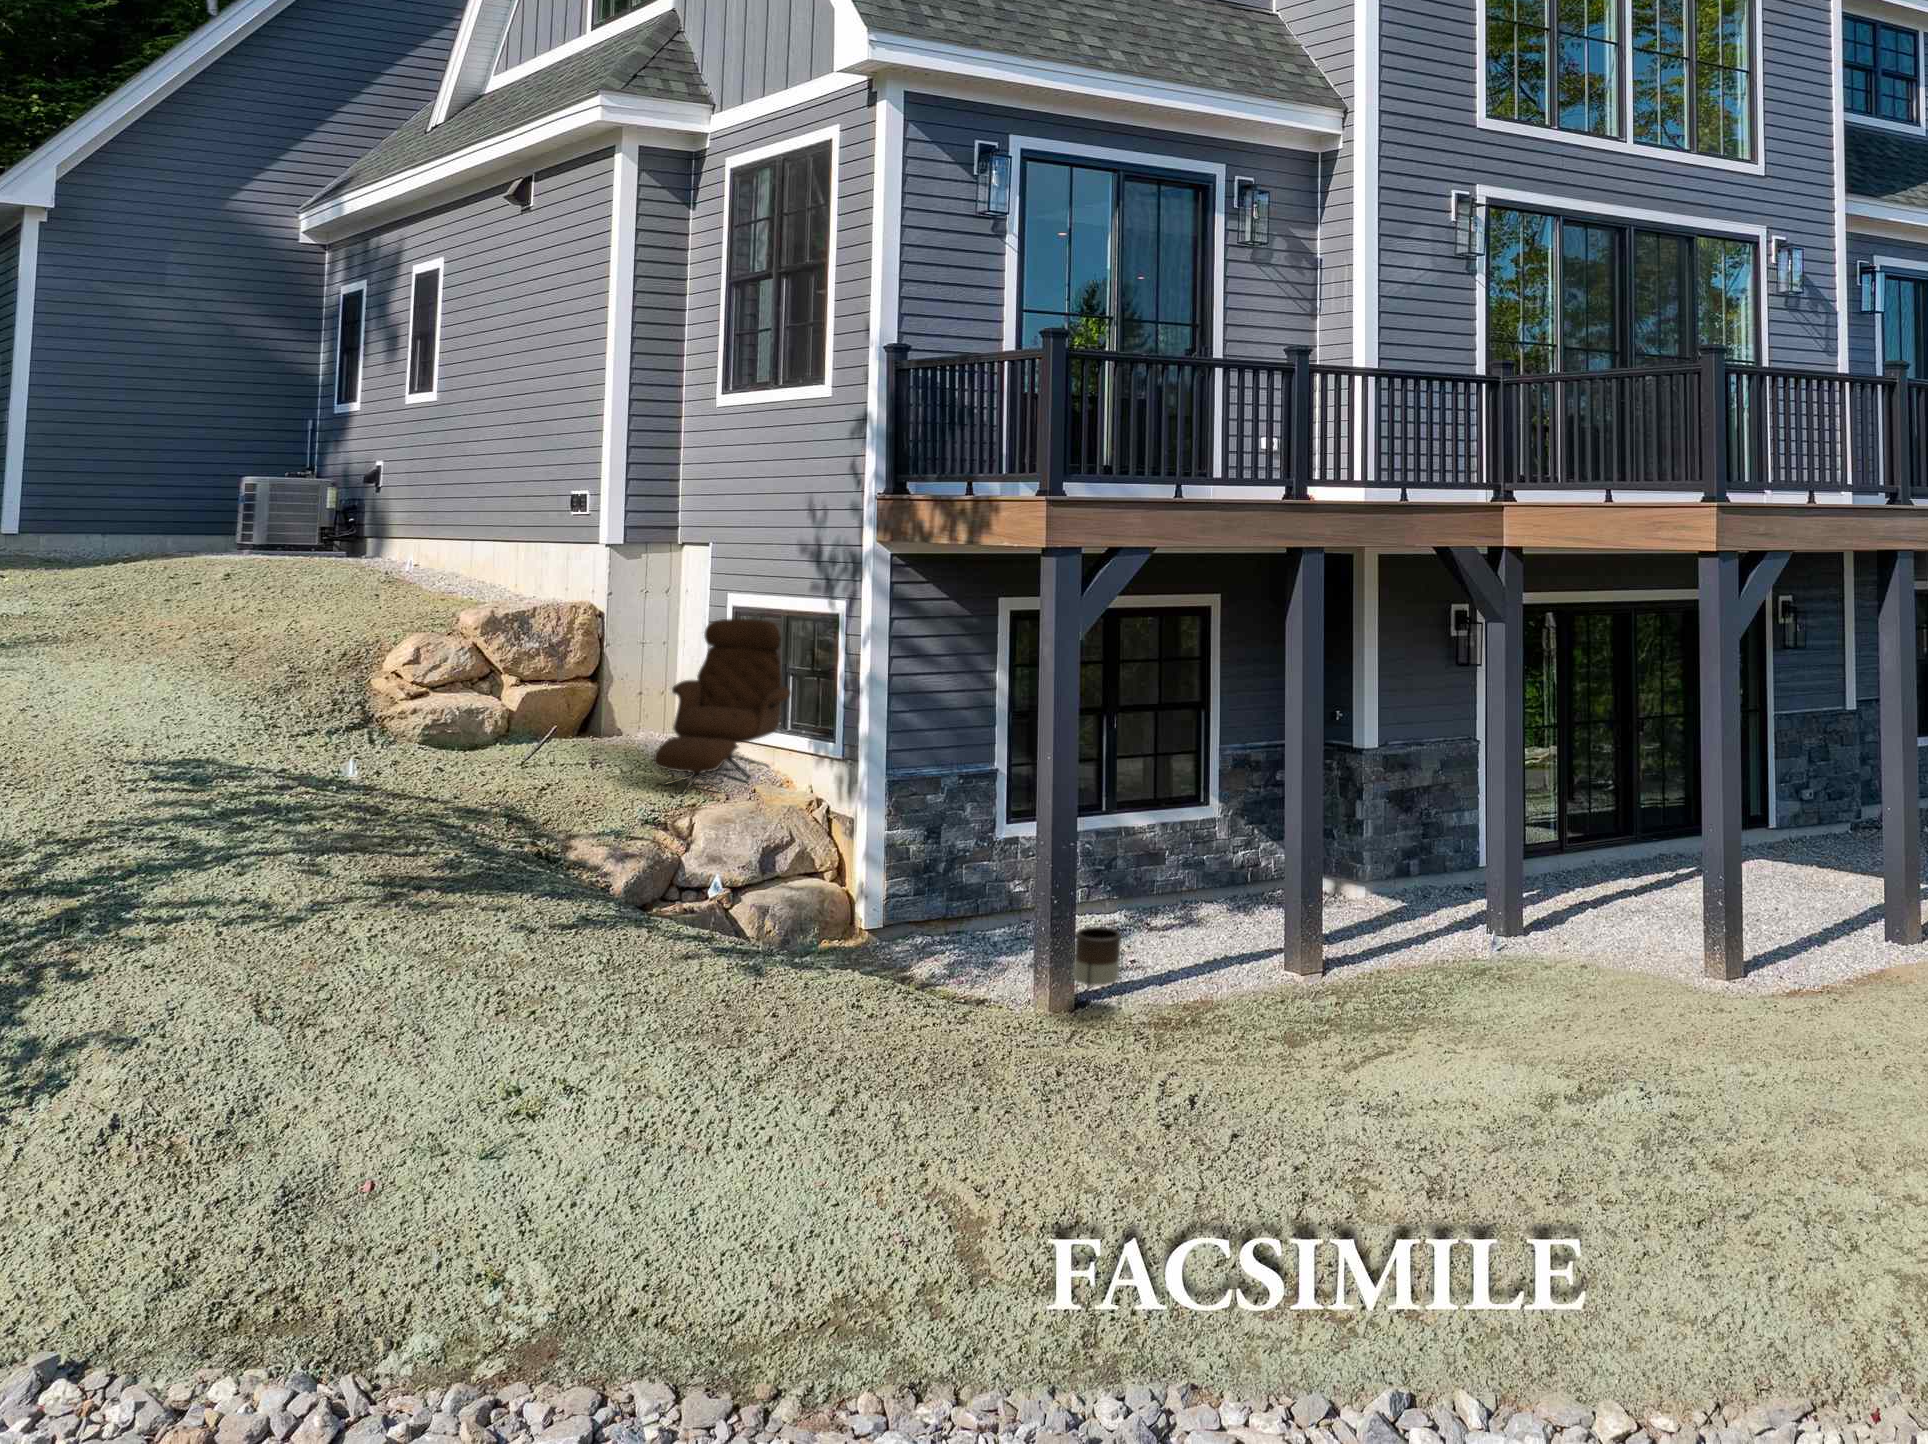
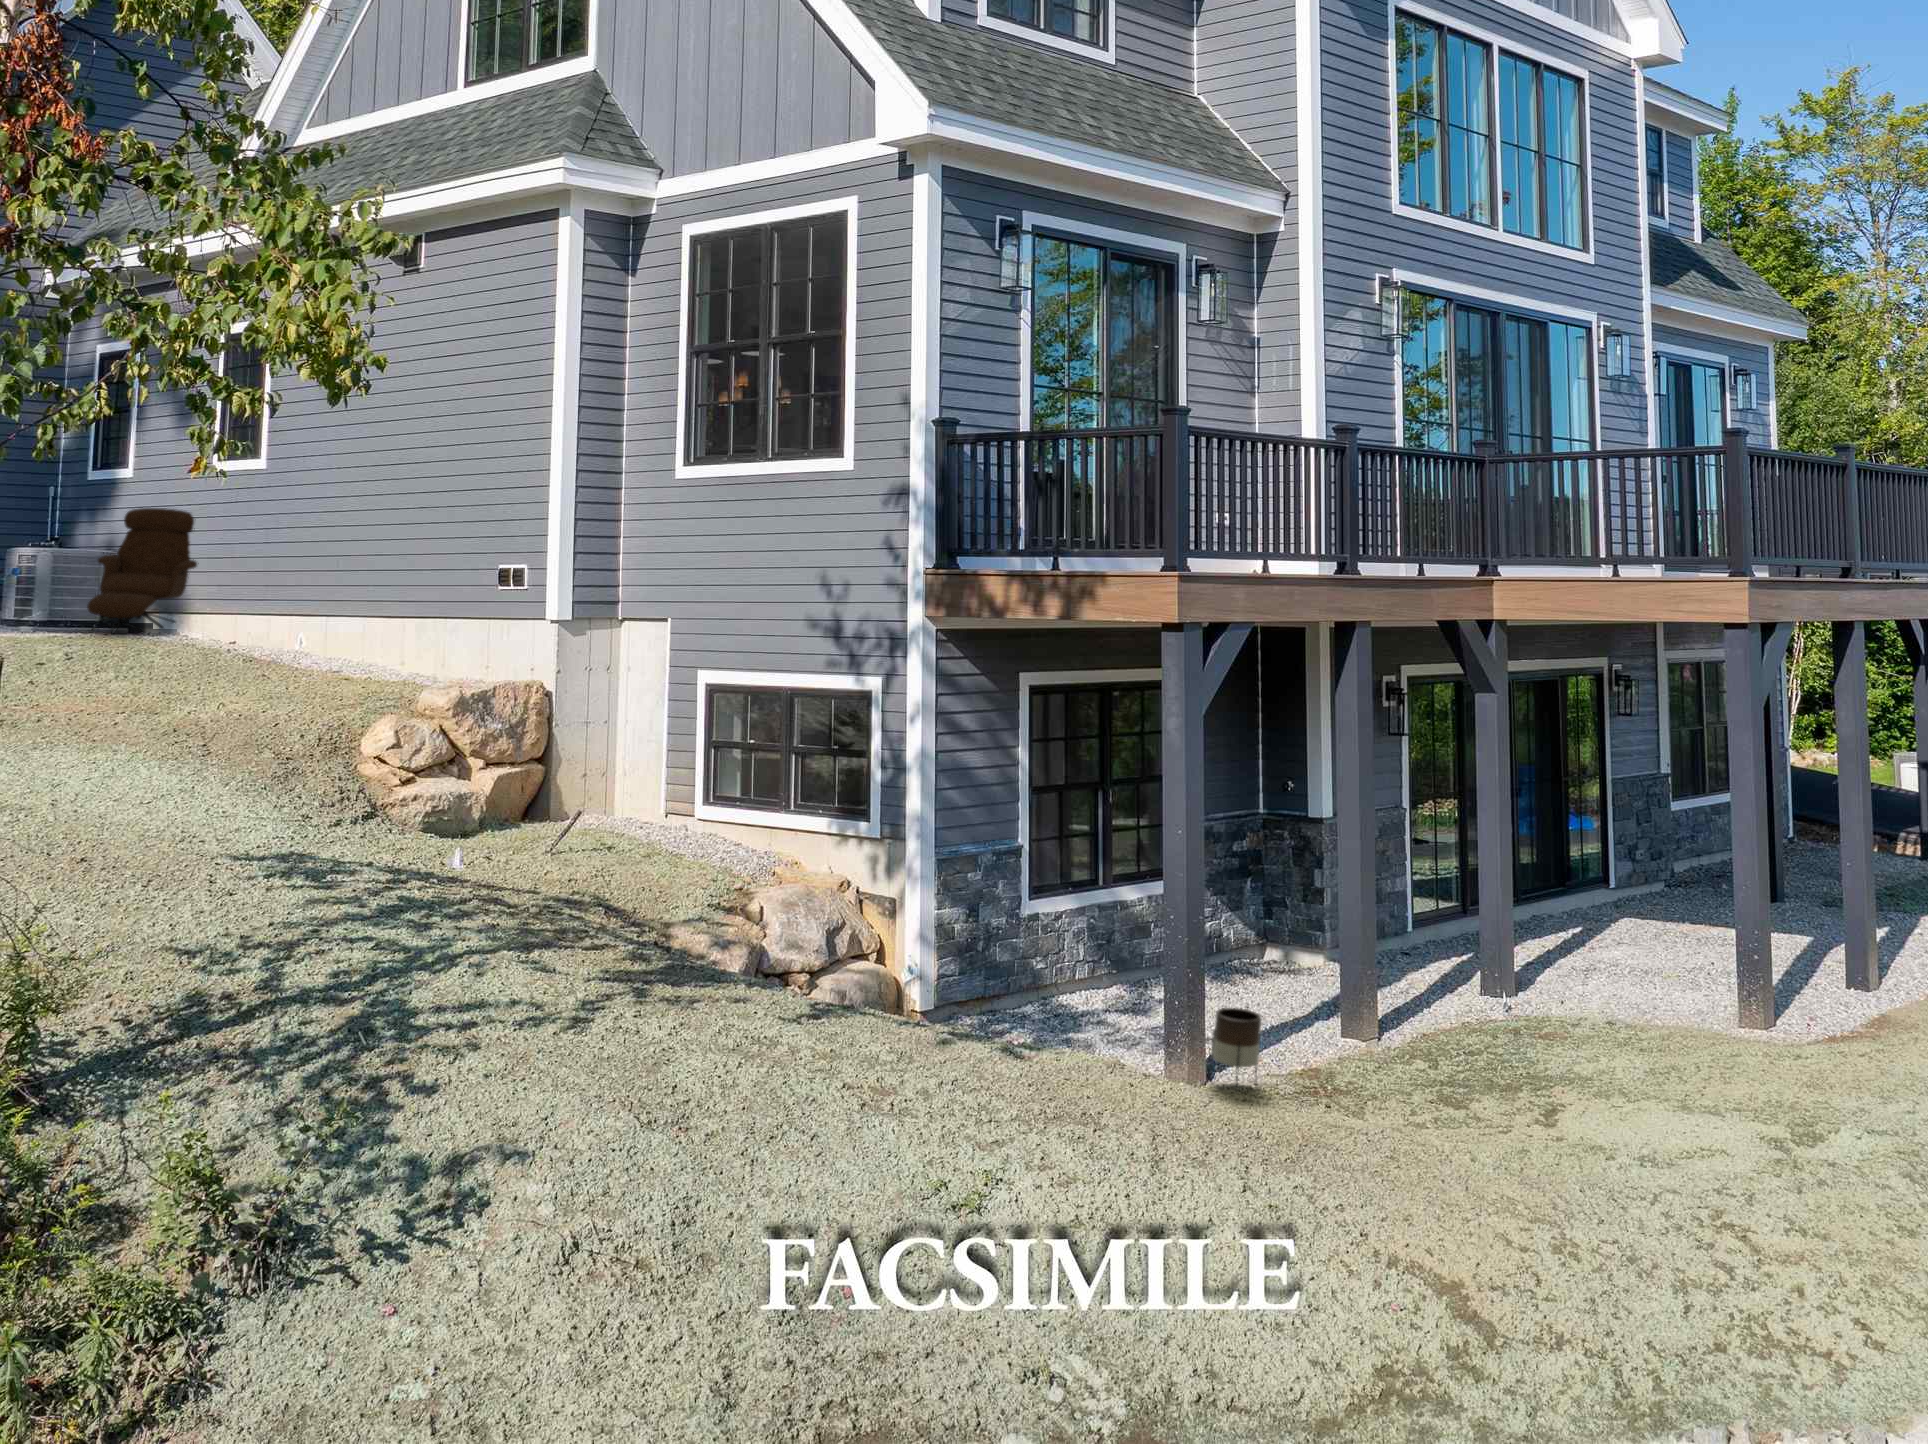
lounge chair: present [654,619,791,794] -> present [87,508,197,634]

